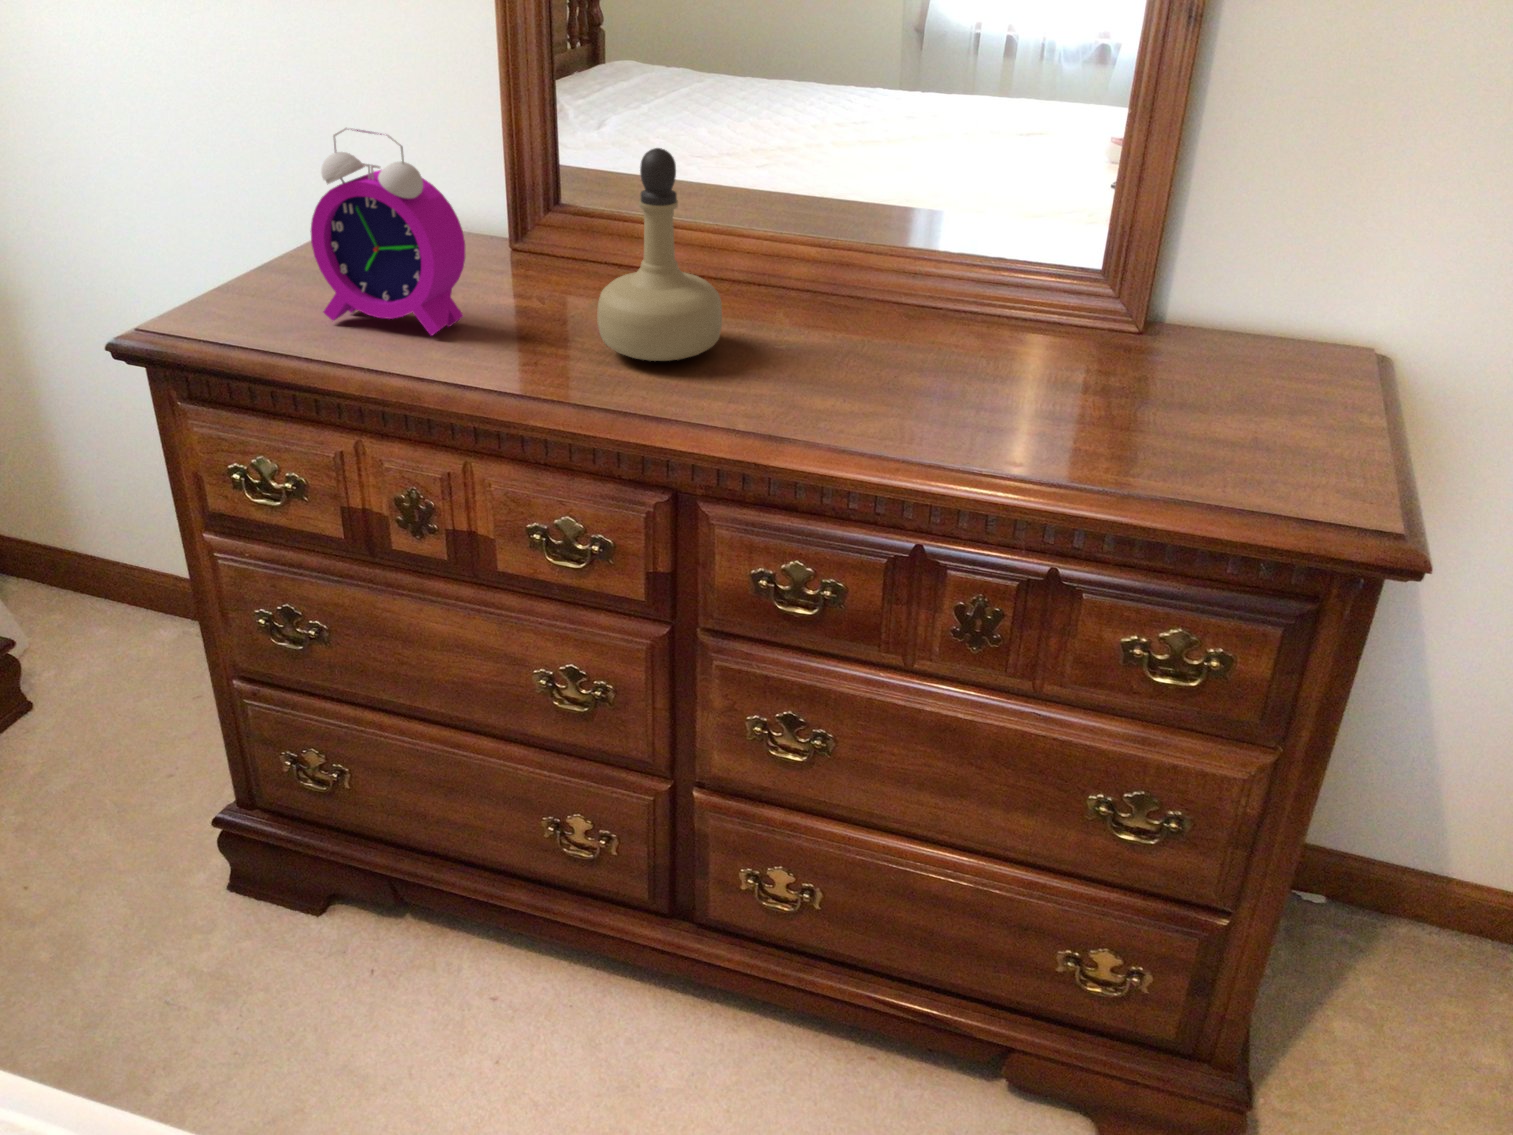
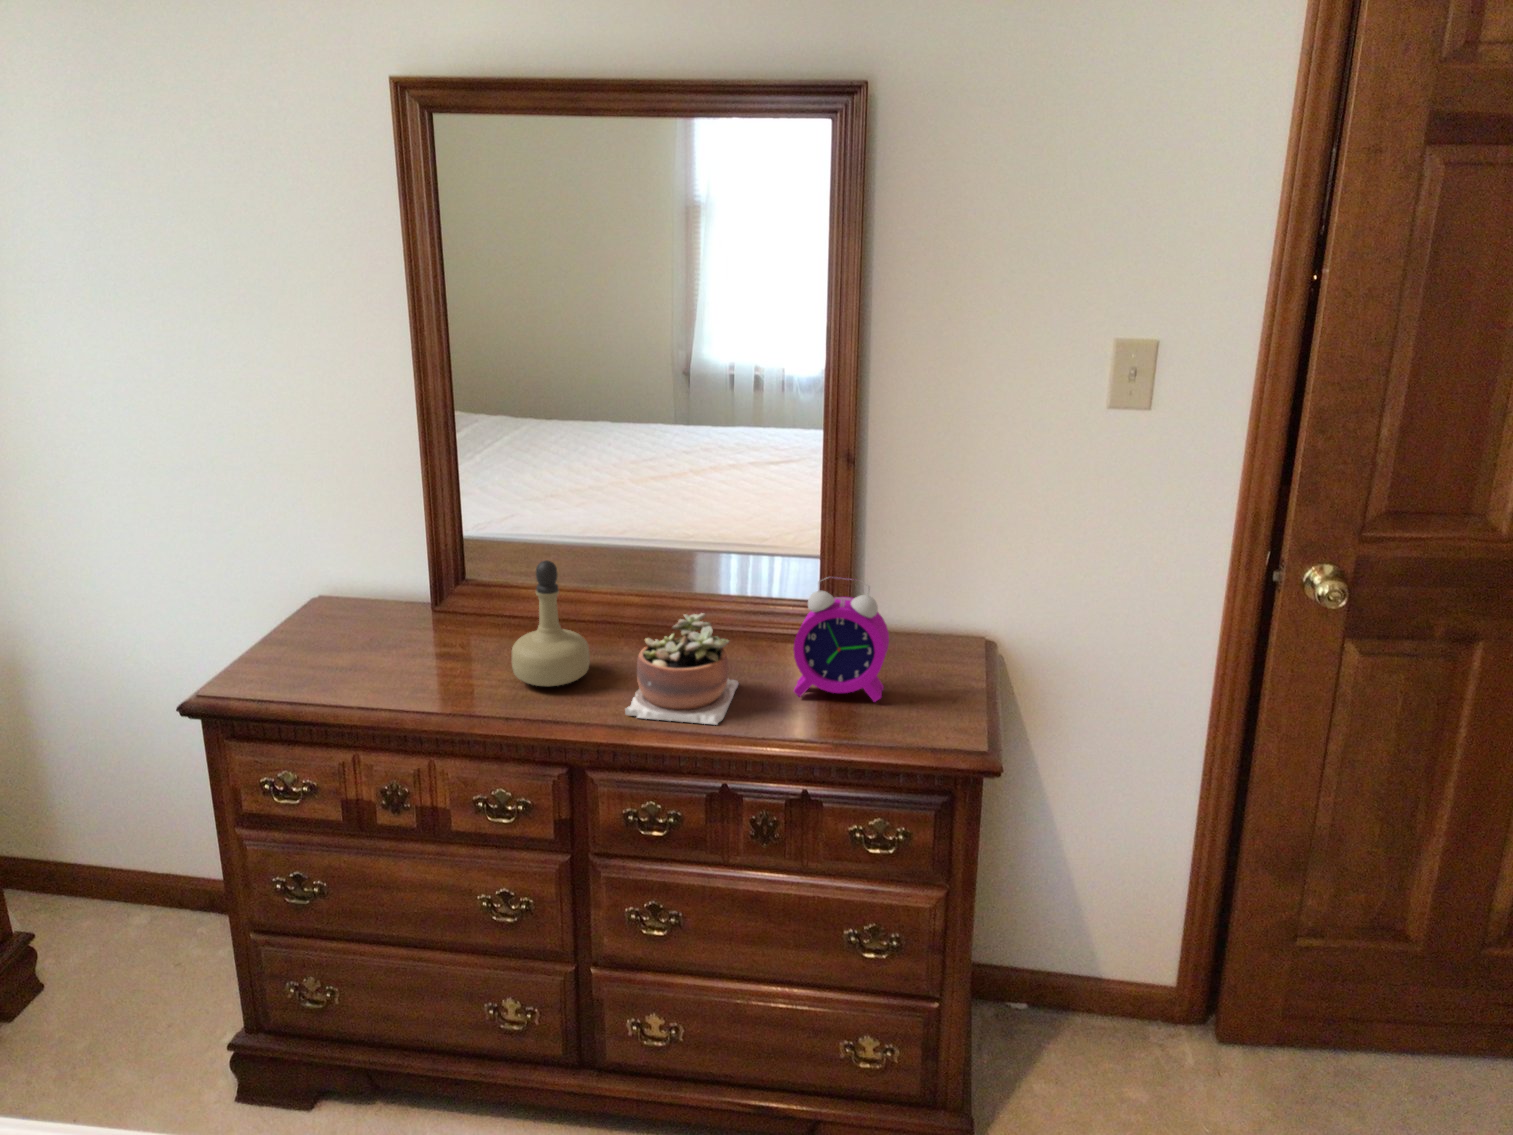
alarm clock: present [310,128,465,335] -> present [793,577,889,702]
succulent plant: none [766,256,960,445] -> present [625,613,739,725]

